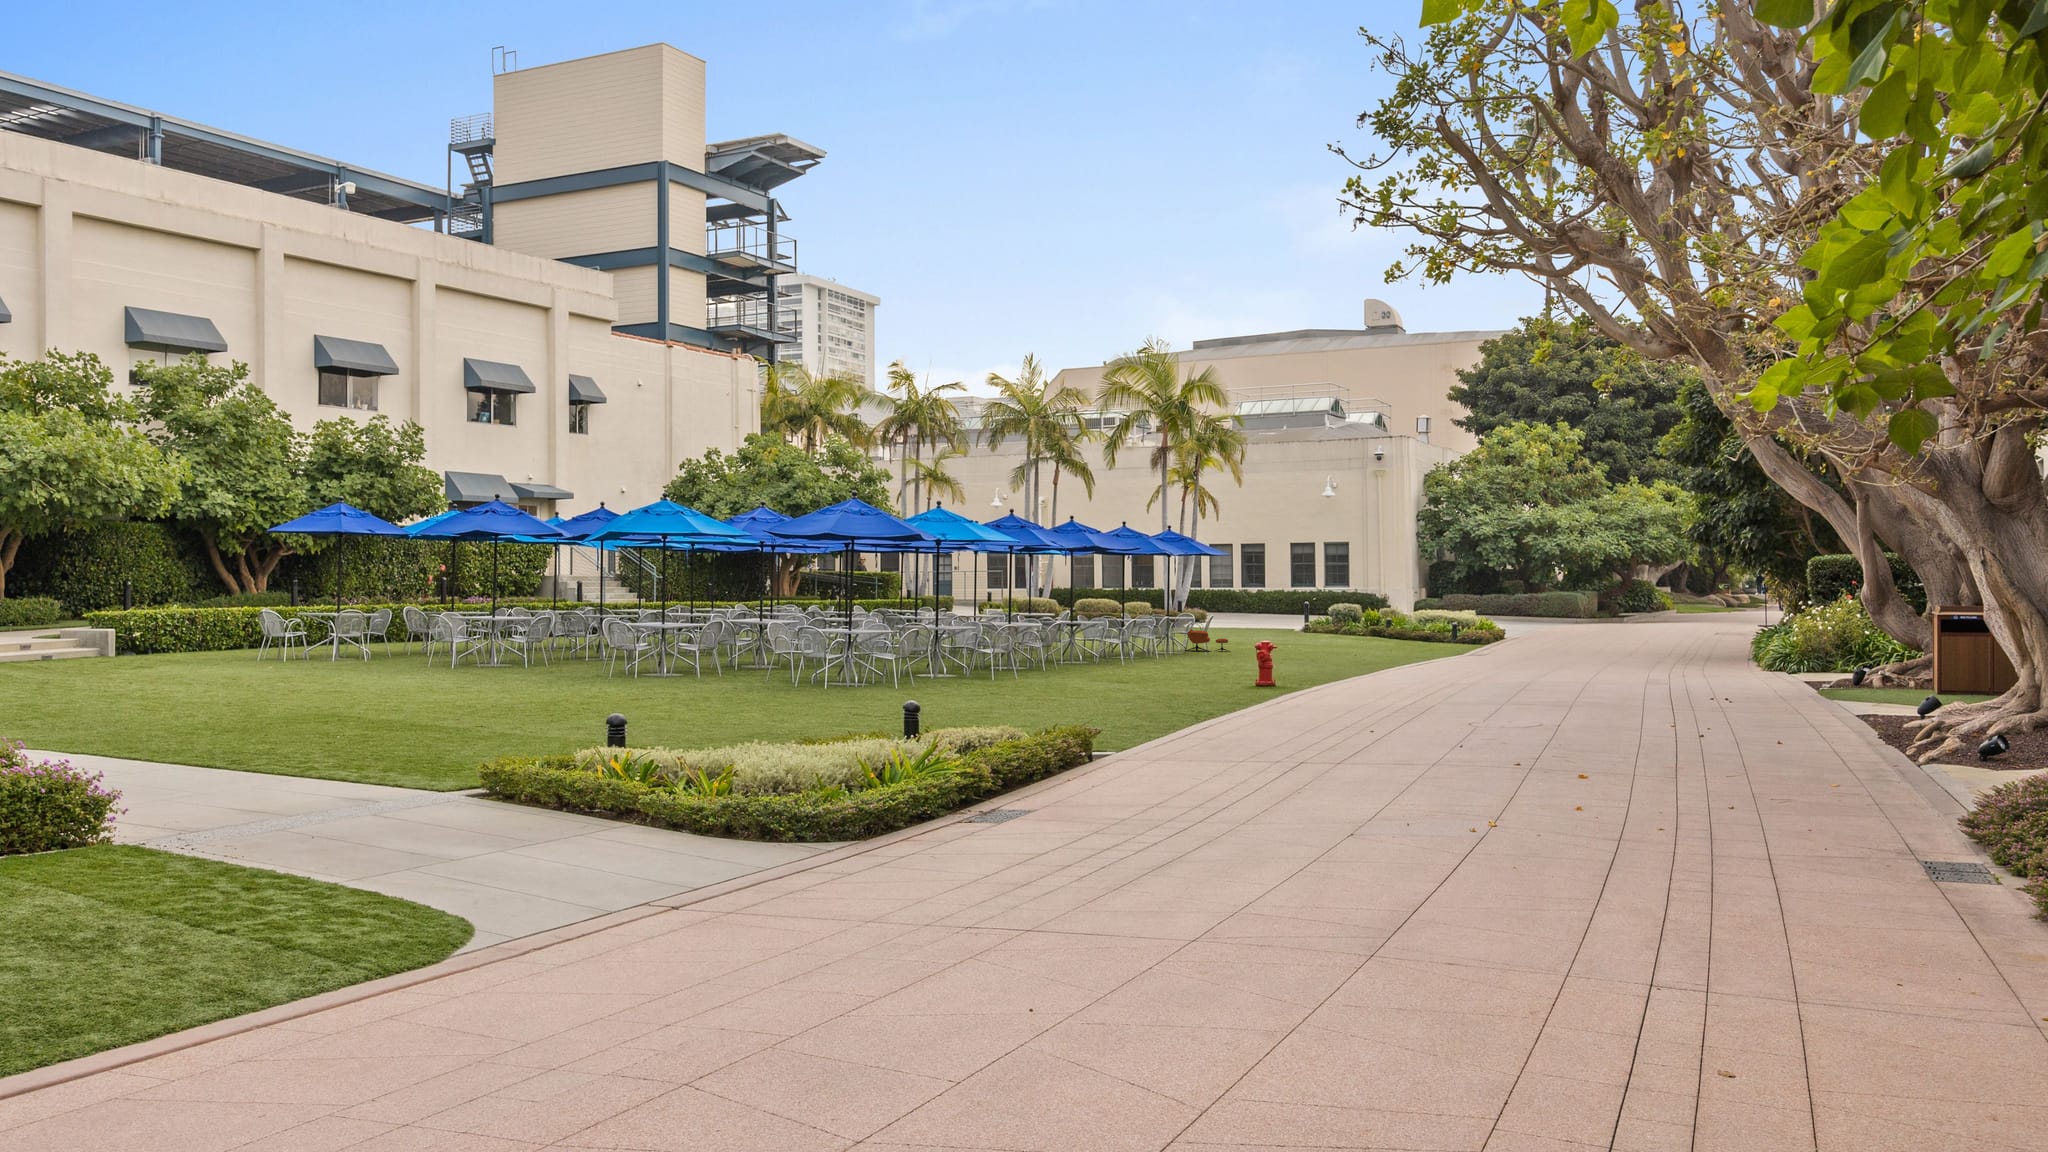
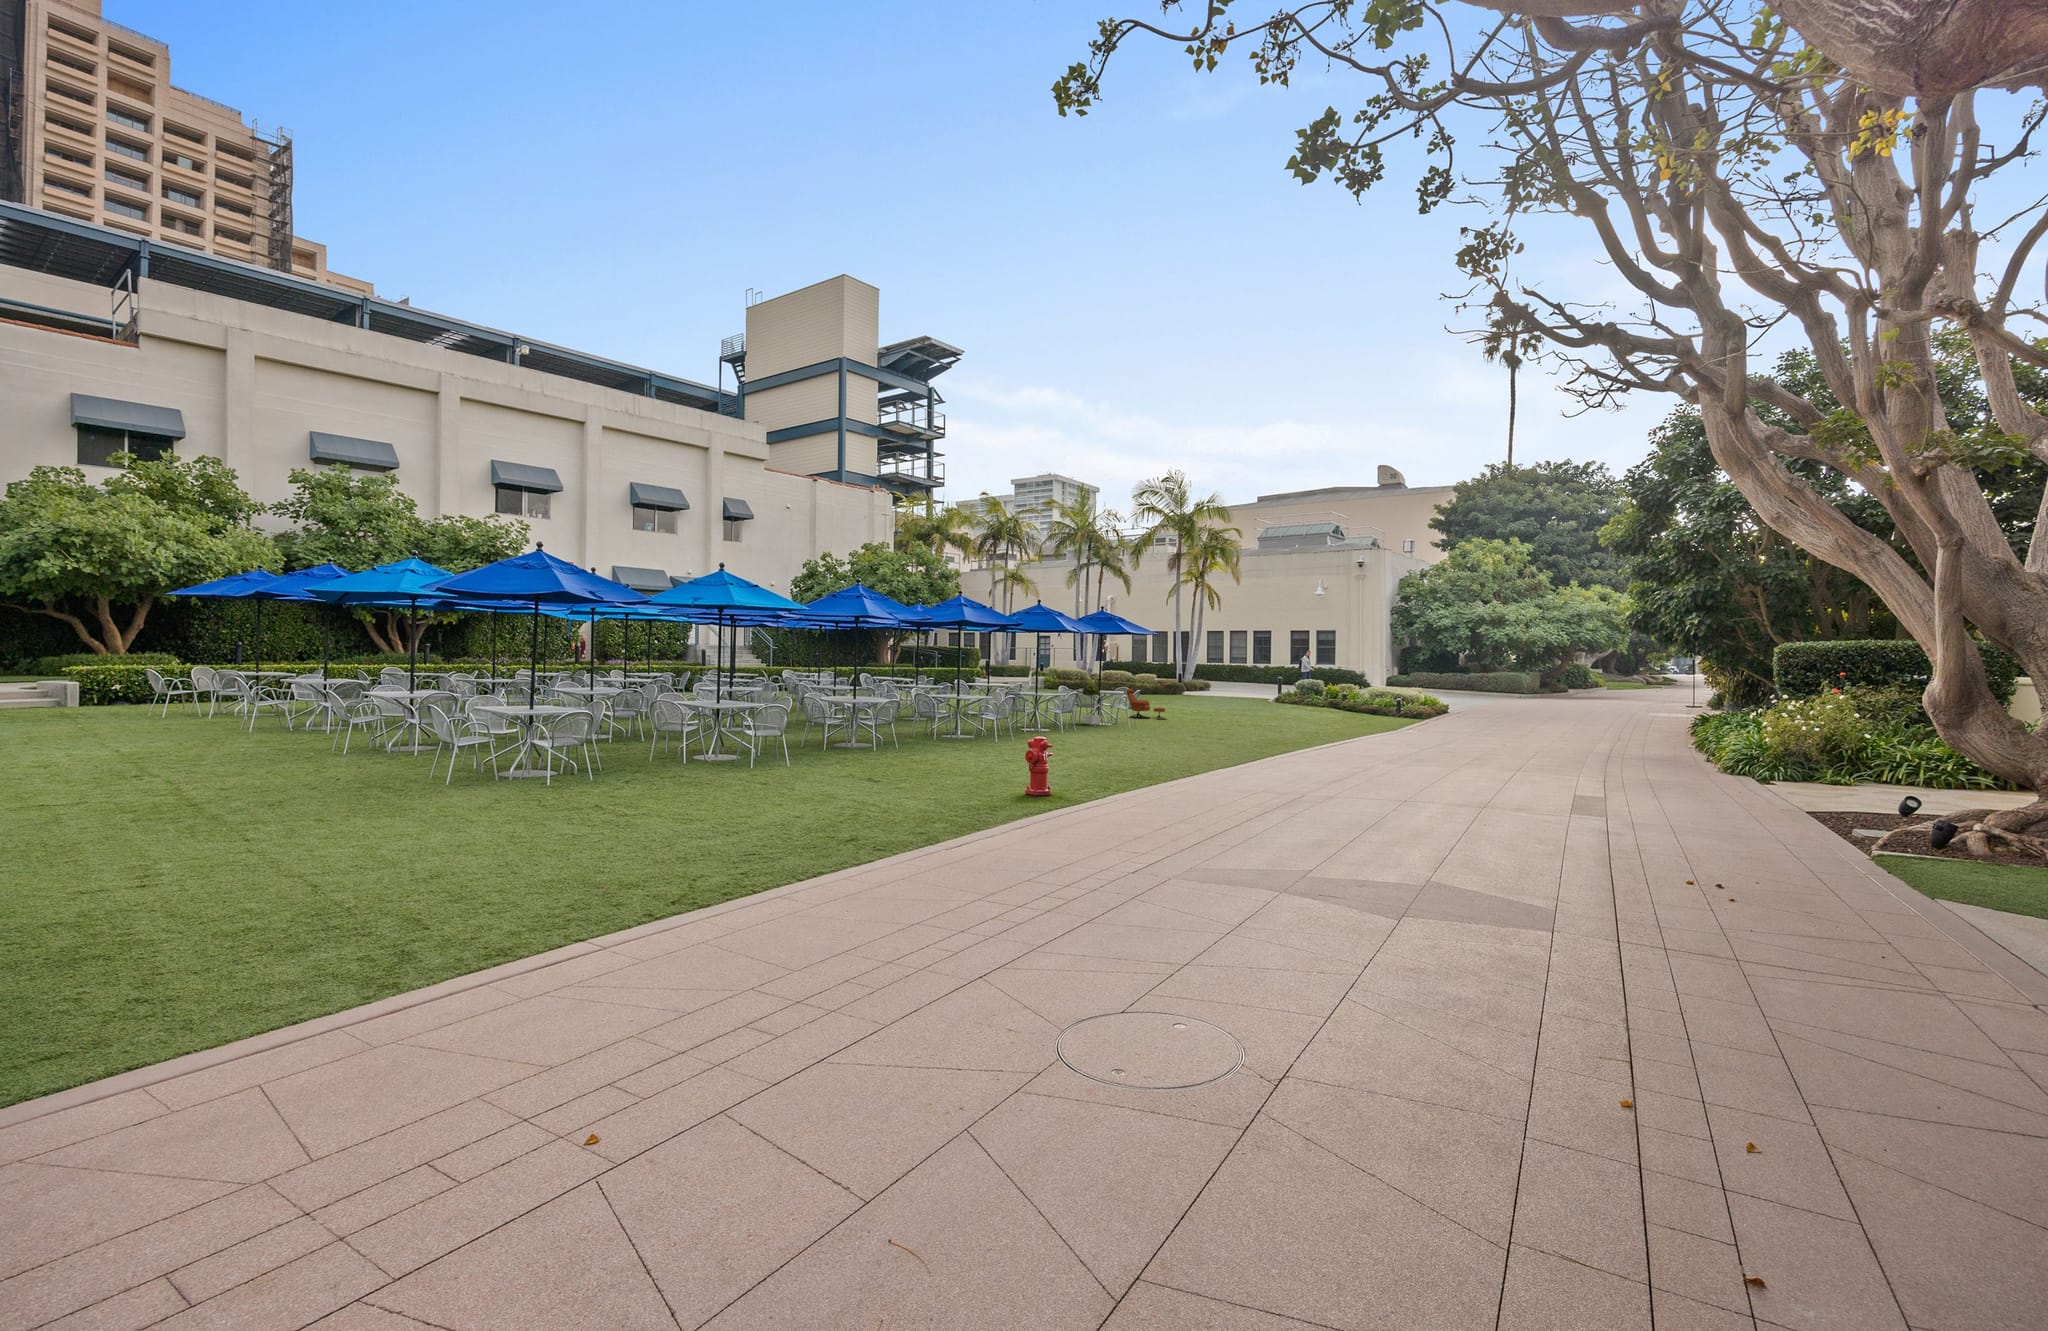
potted tree: none [1152,612,1172,657] -> present [1083,685,1100,725]

